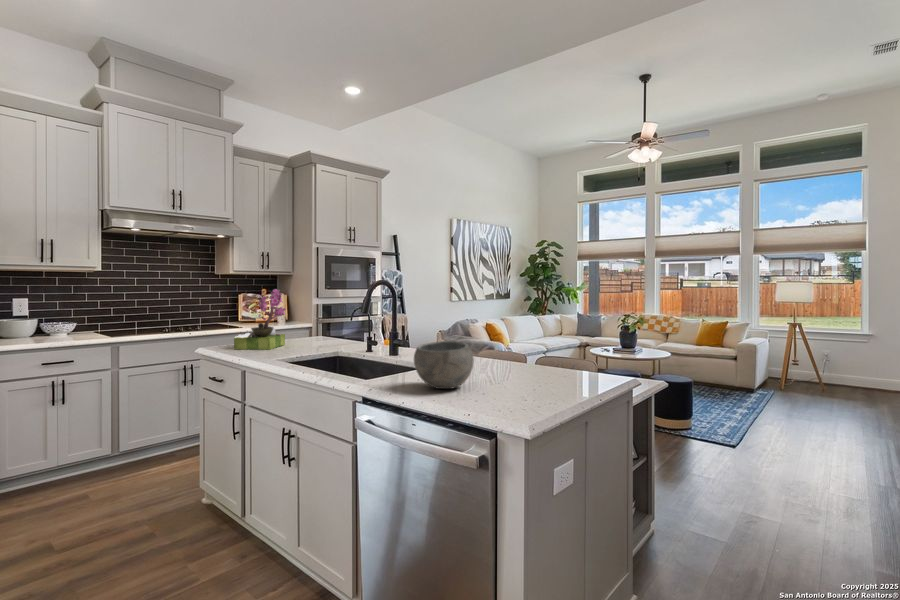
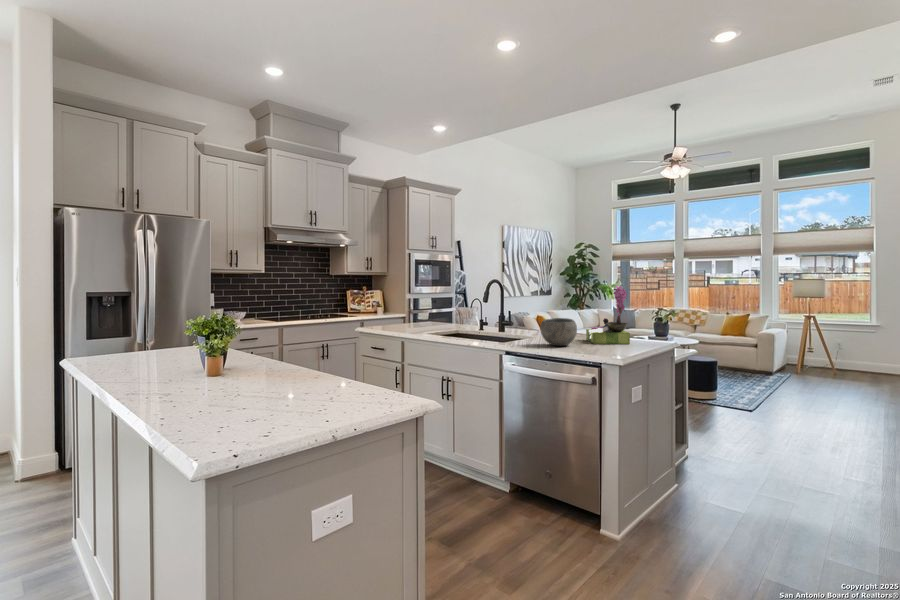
flower arrangement: present [234,289,285,350] -> present [586,286,630,344]

